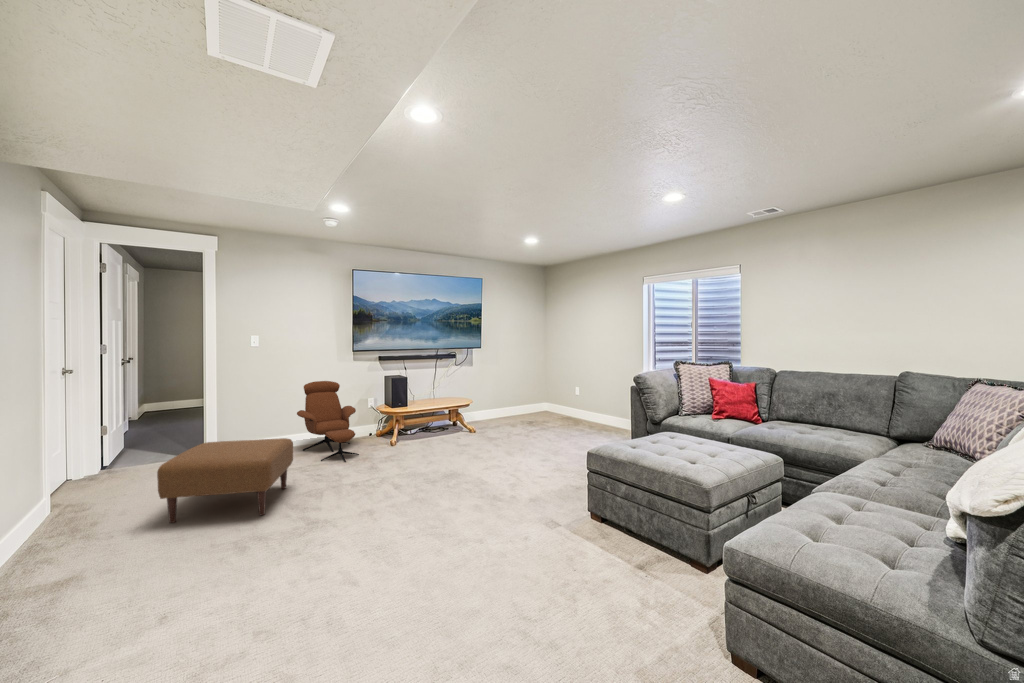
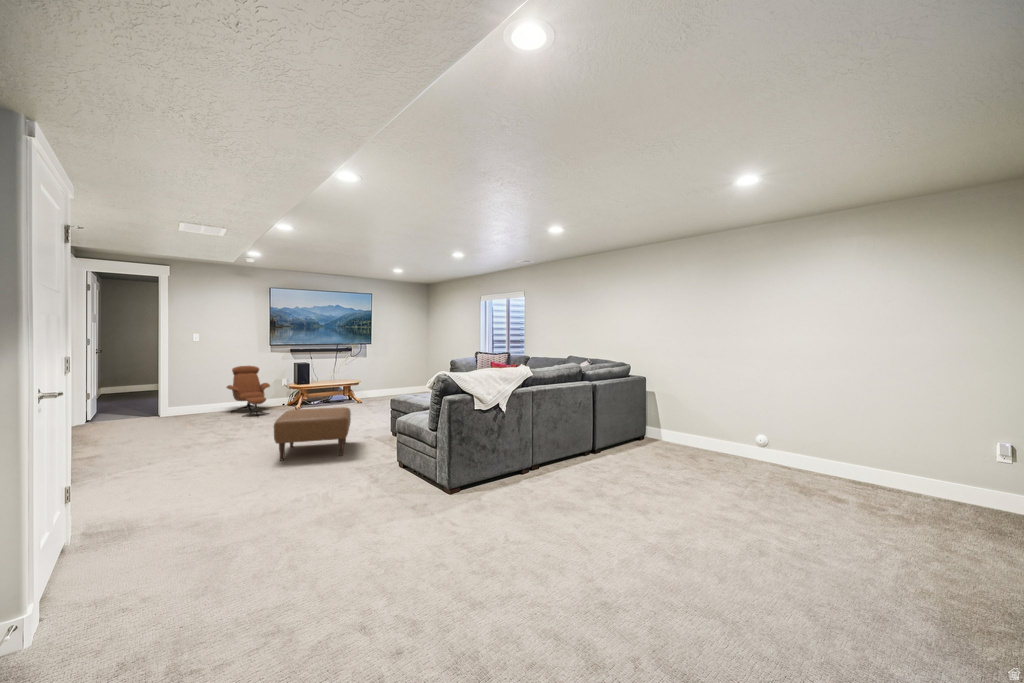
ottoman: present [157,438,293,523] -> present [274,407,351,460]

